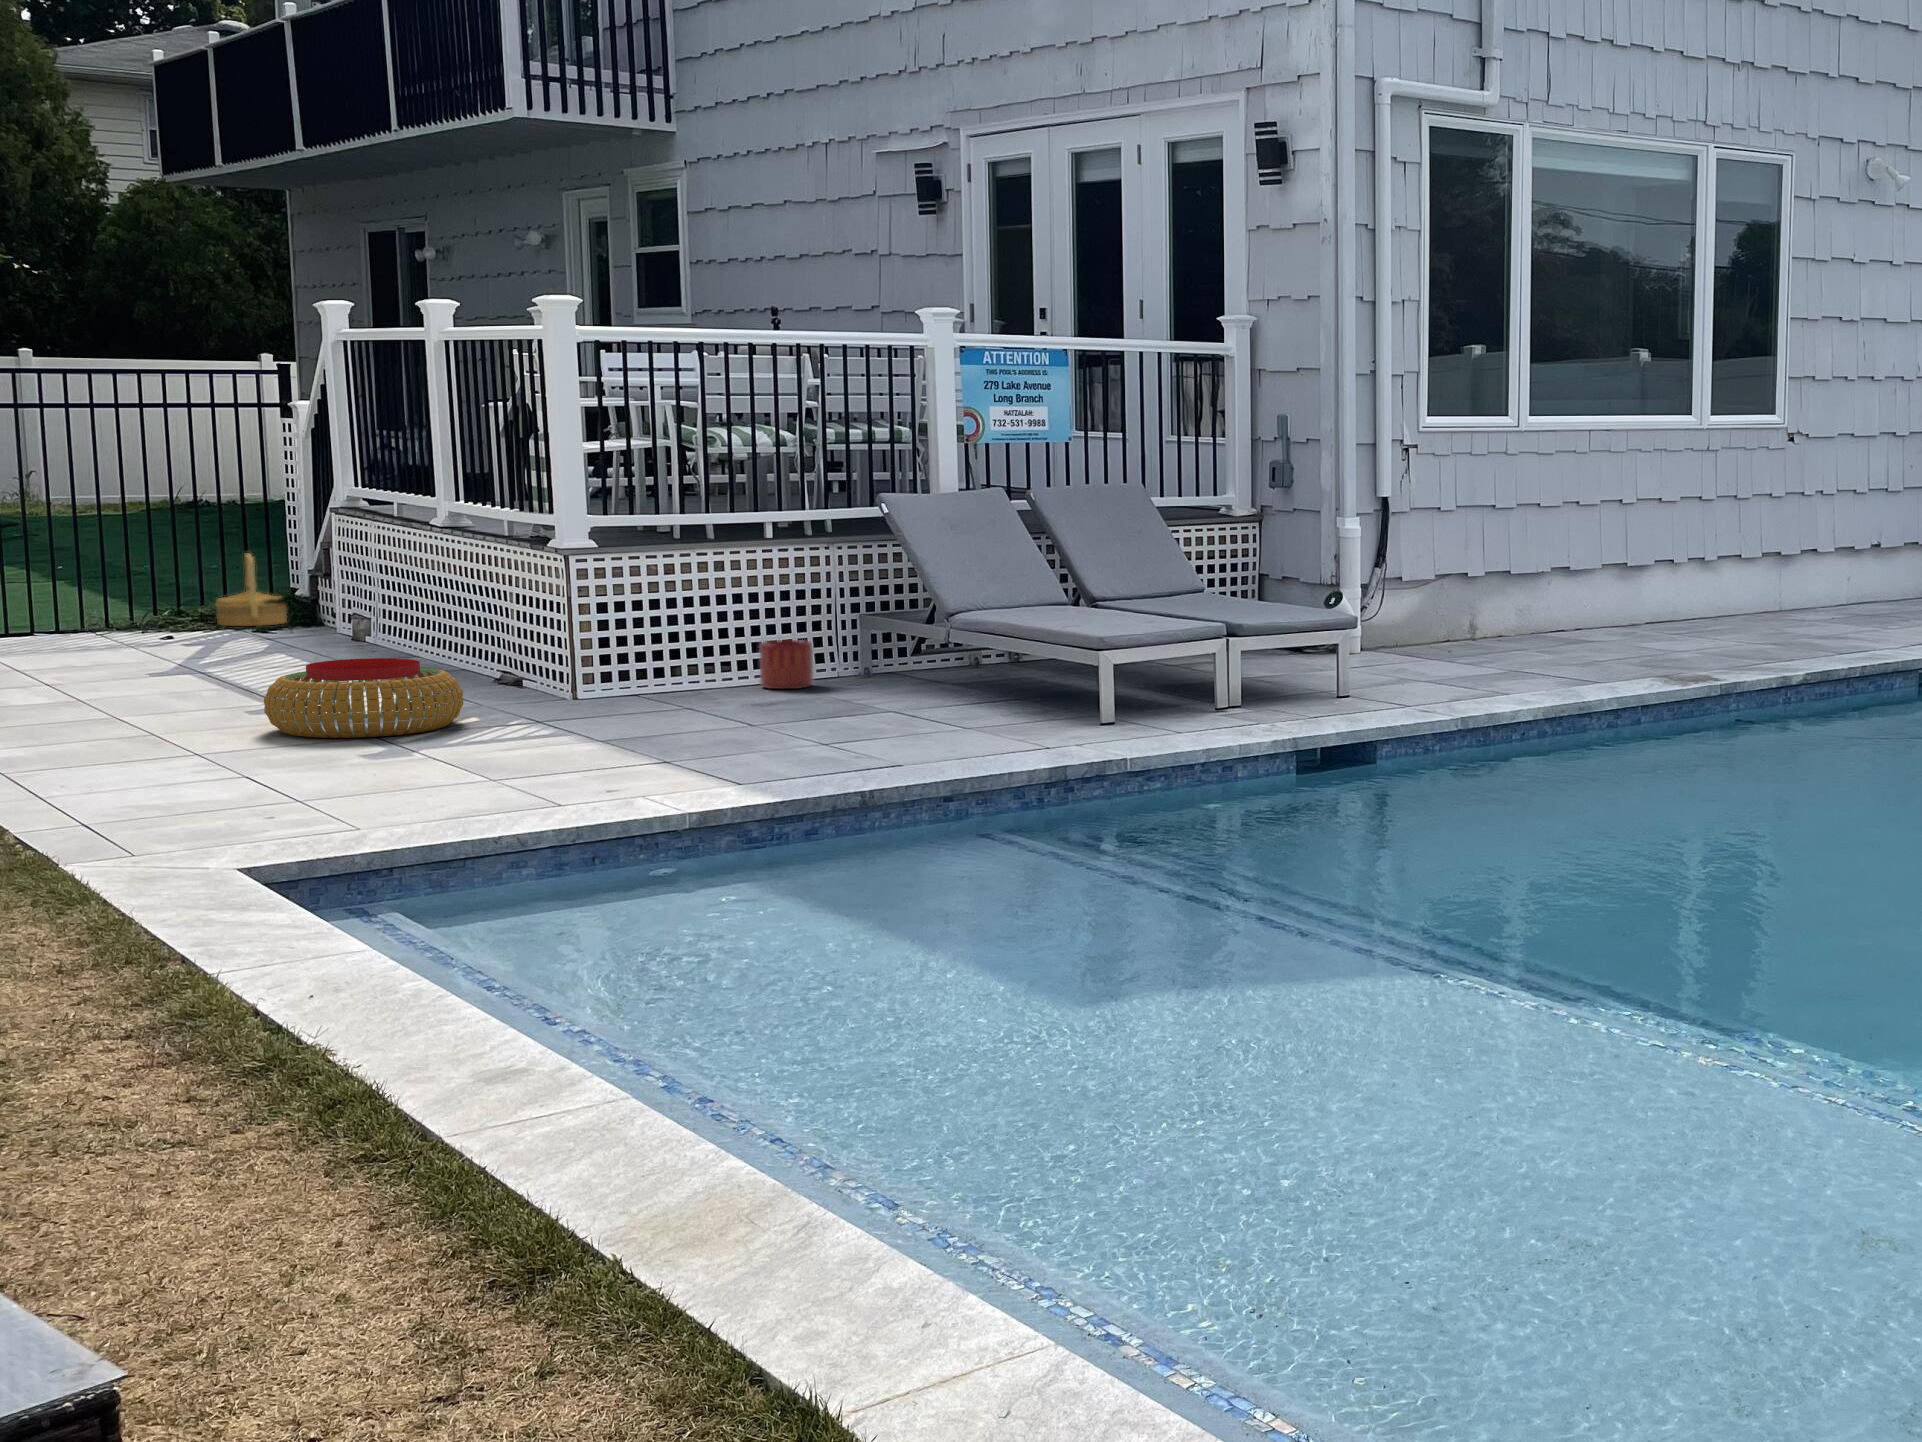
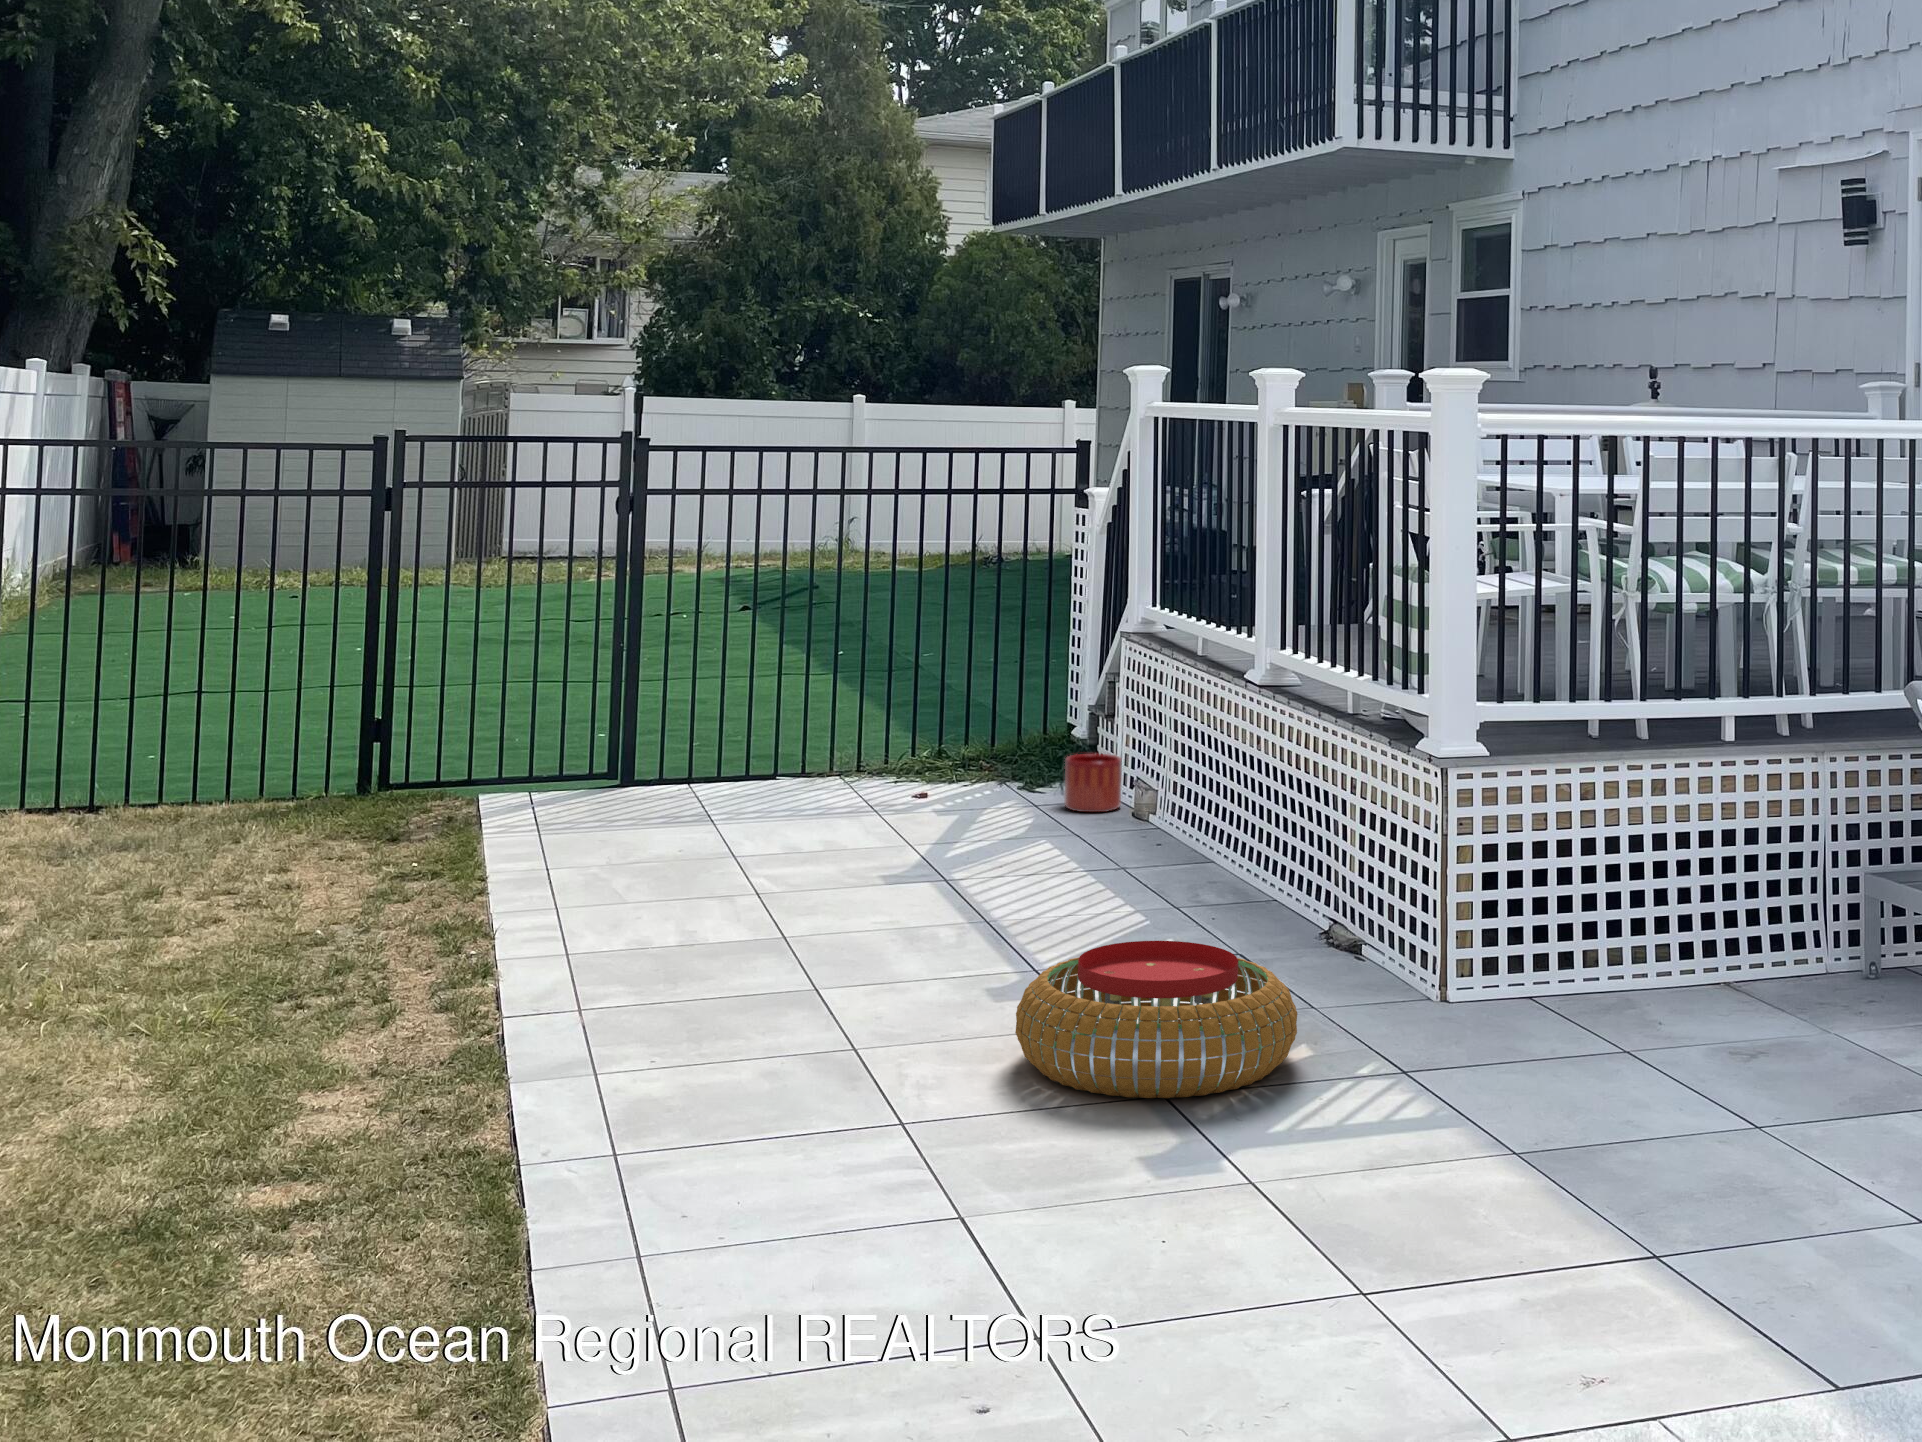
woven basket: present [215,553,287,626] -> none [987,668,1067,763]
planter: present [759,640,813,689] -> present [1064,754,1122,812]

